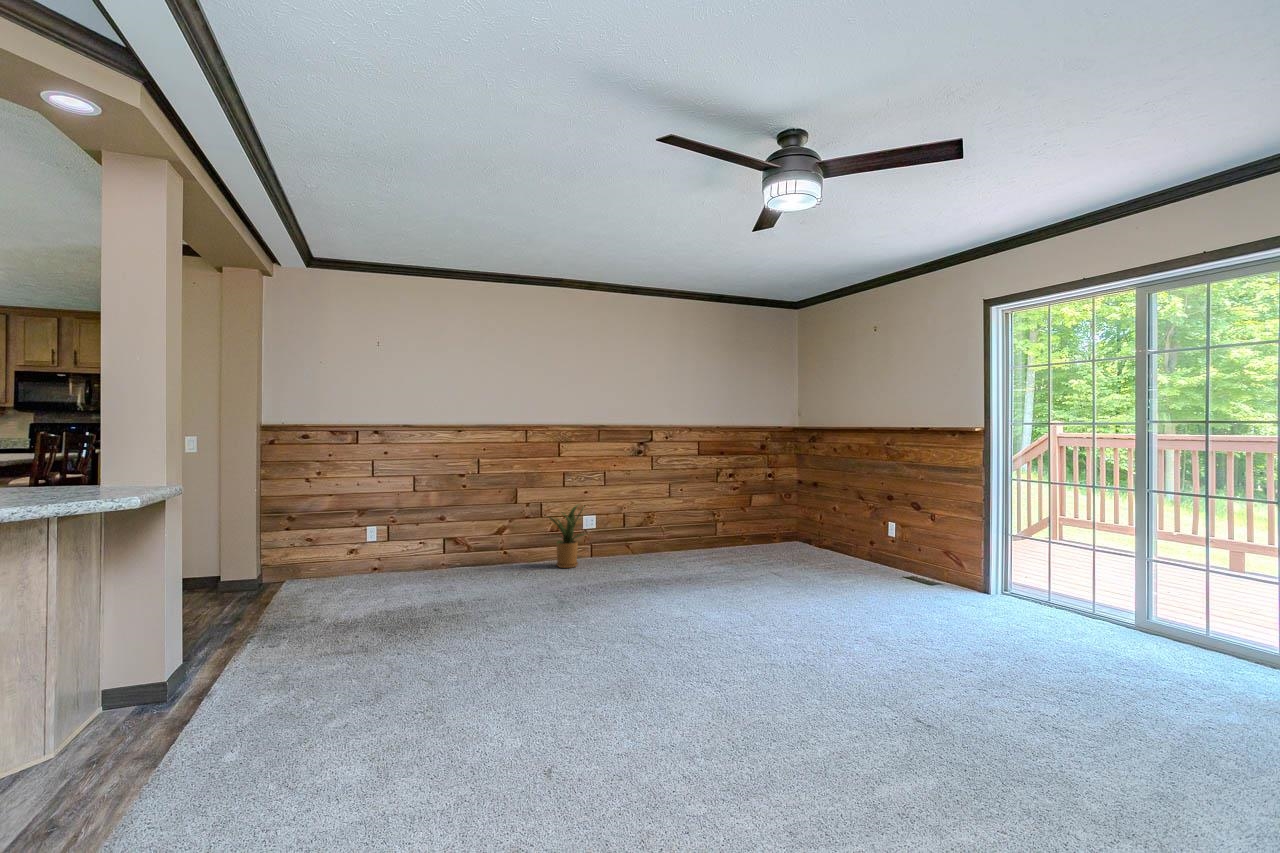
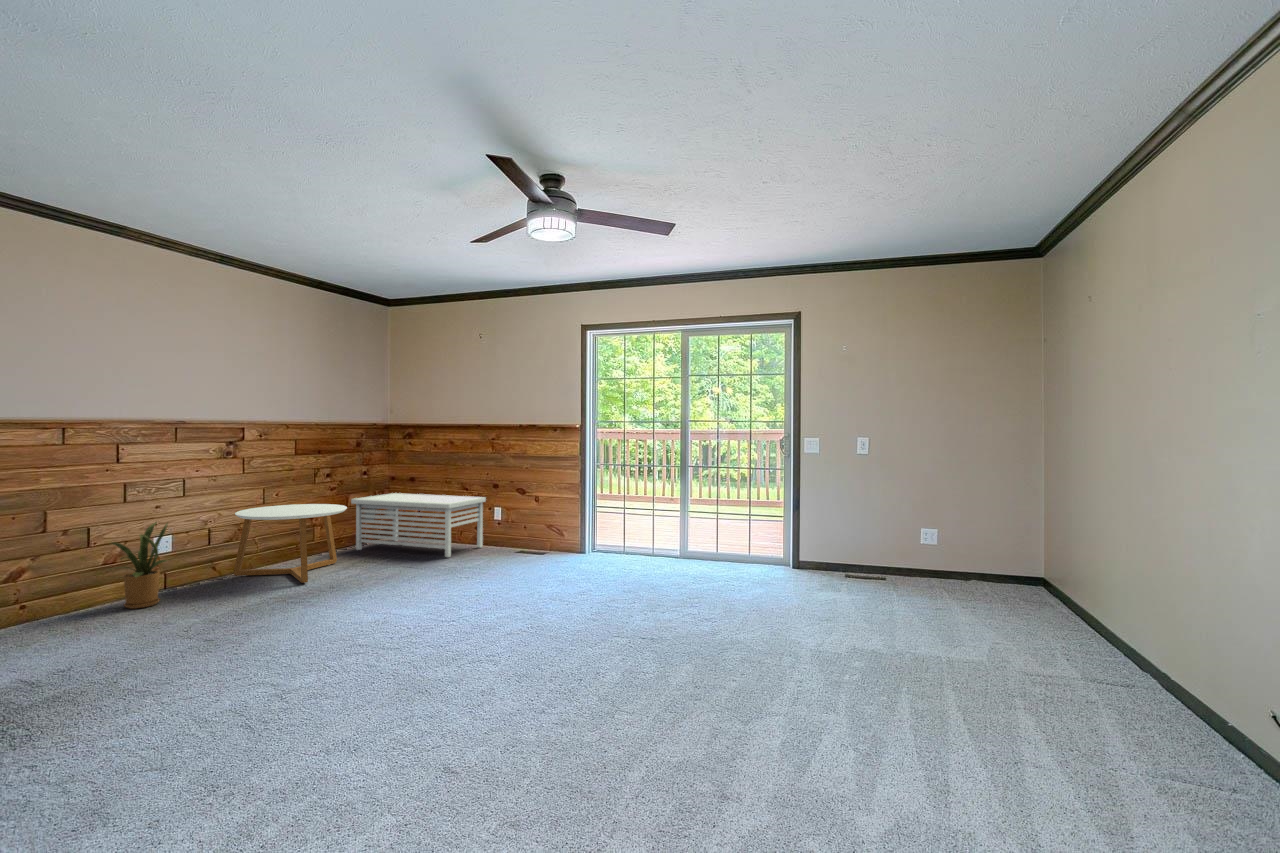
storage bench: none [750,497,877,570] -> present [351,493,486,557]
coffee table: none [637,499,724,570] -> present [234,504,347,583]

